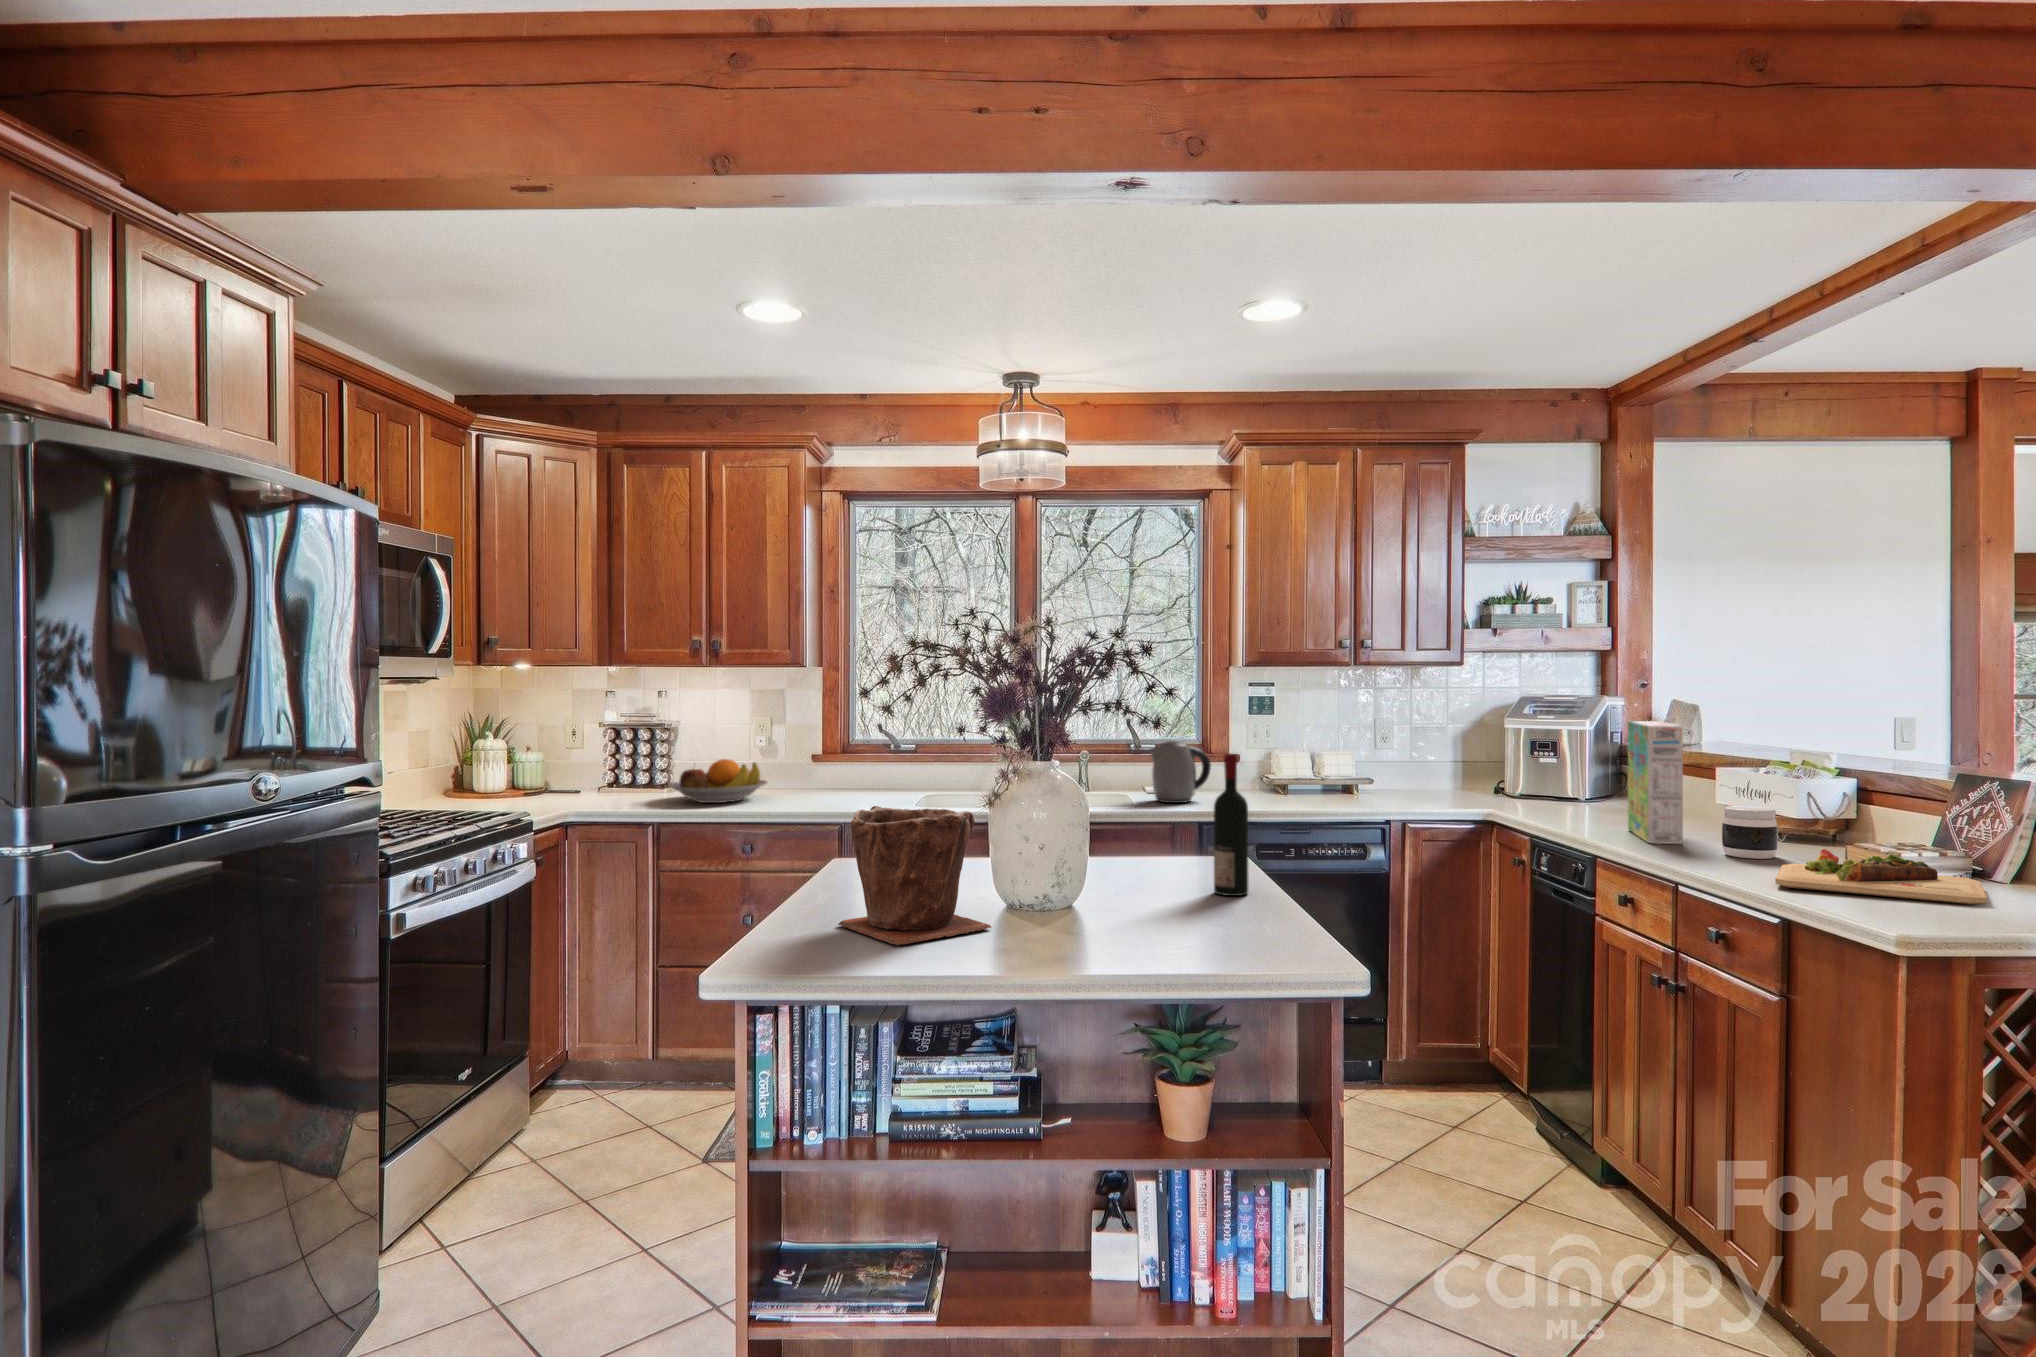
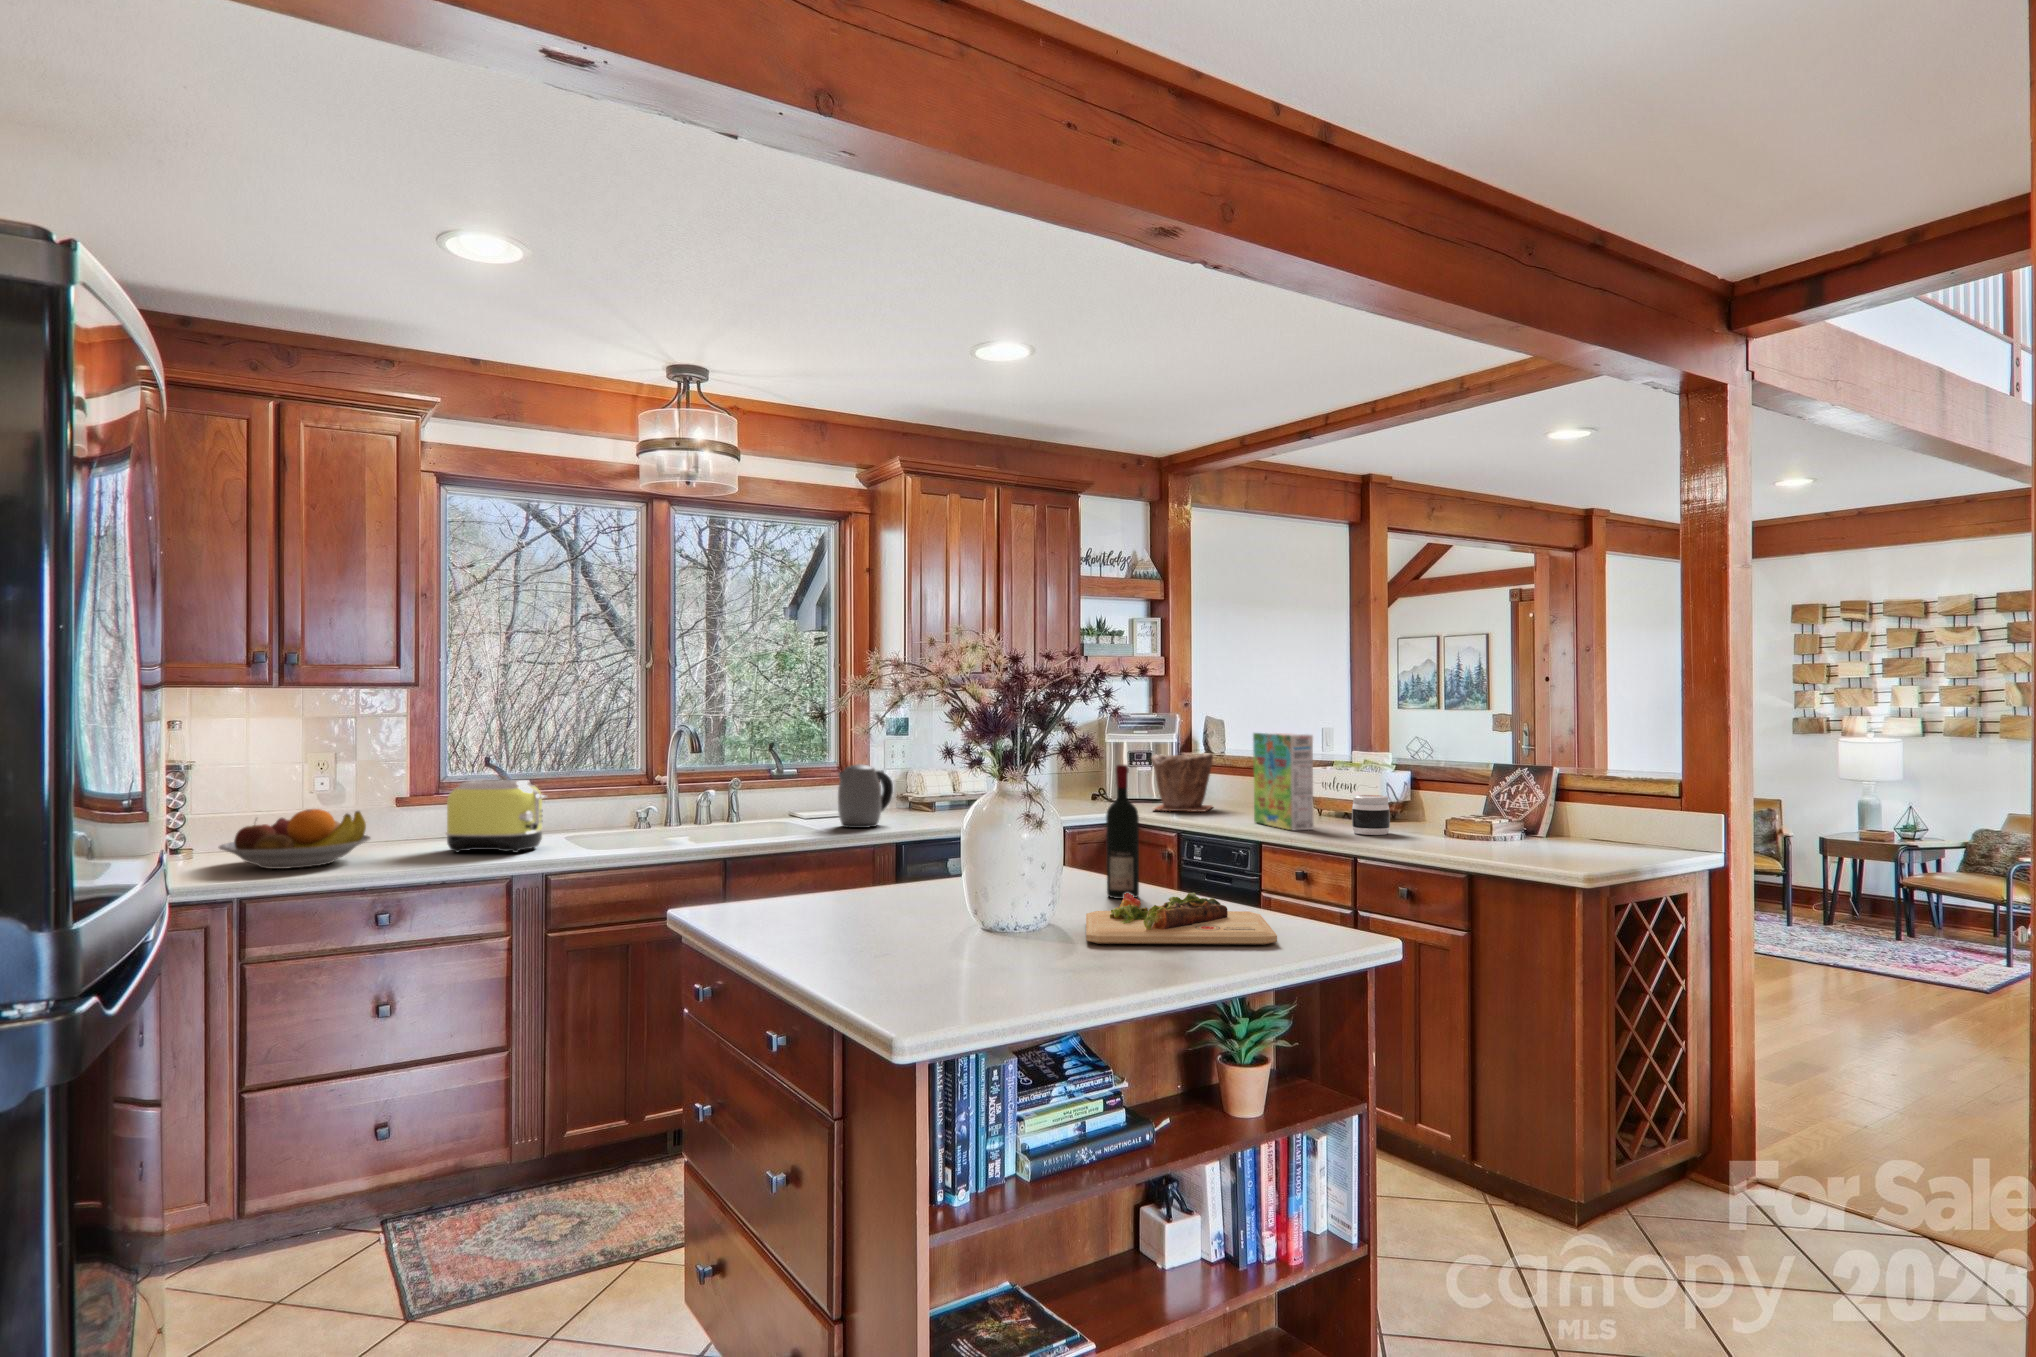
toaster: none [818,742,891,803] -> present [446,780,547,853]
plant pot: present [838,806,991,945] -> present [1151,753,1213,812]
cutting board: present [1775,849,1987,905] -> present [1086,893,1277,945]

